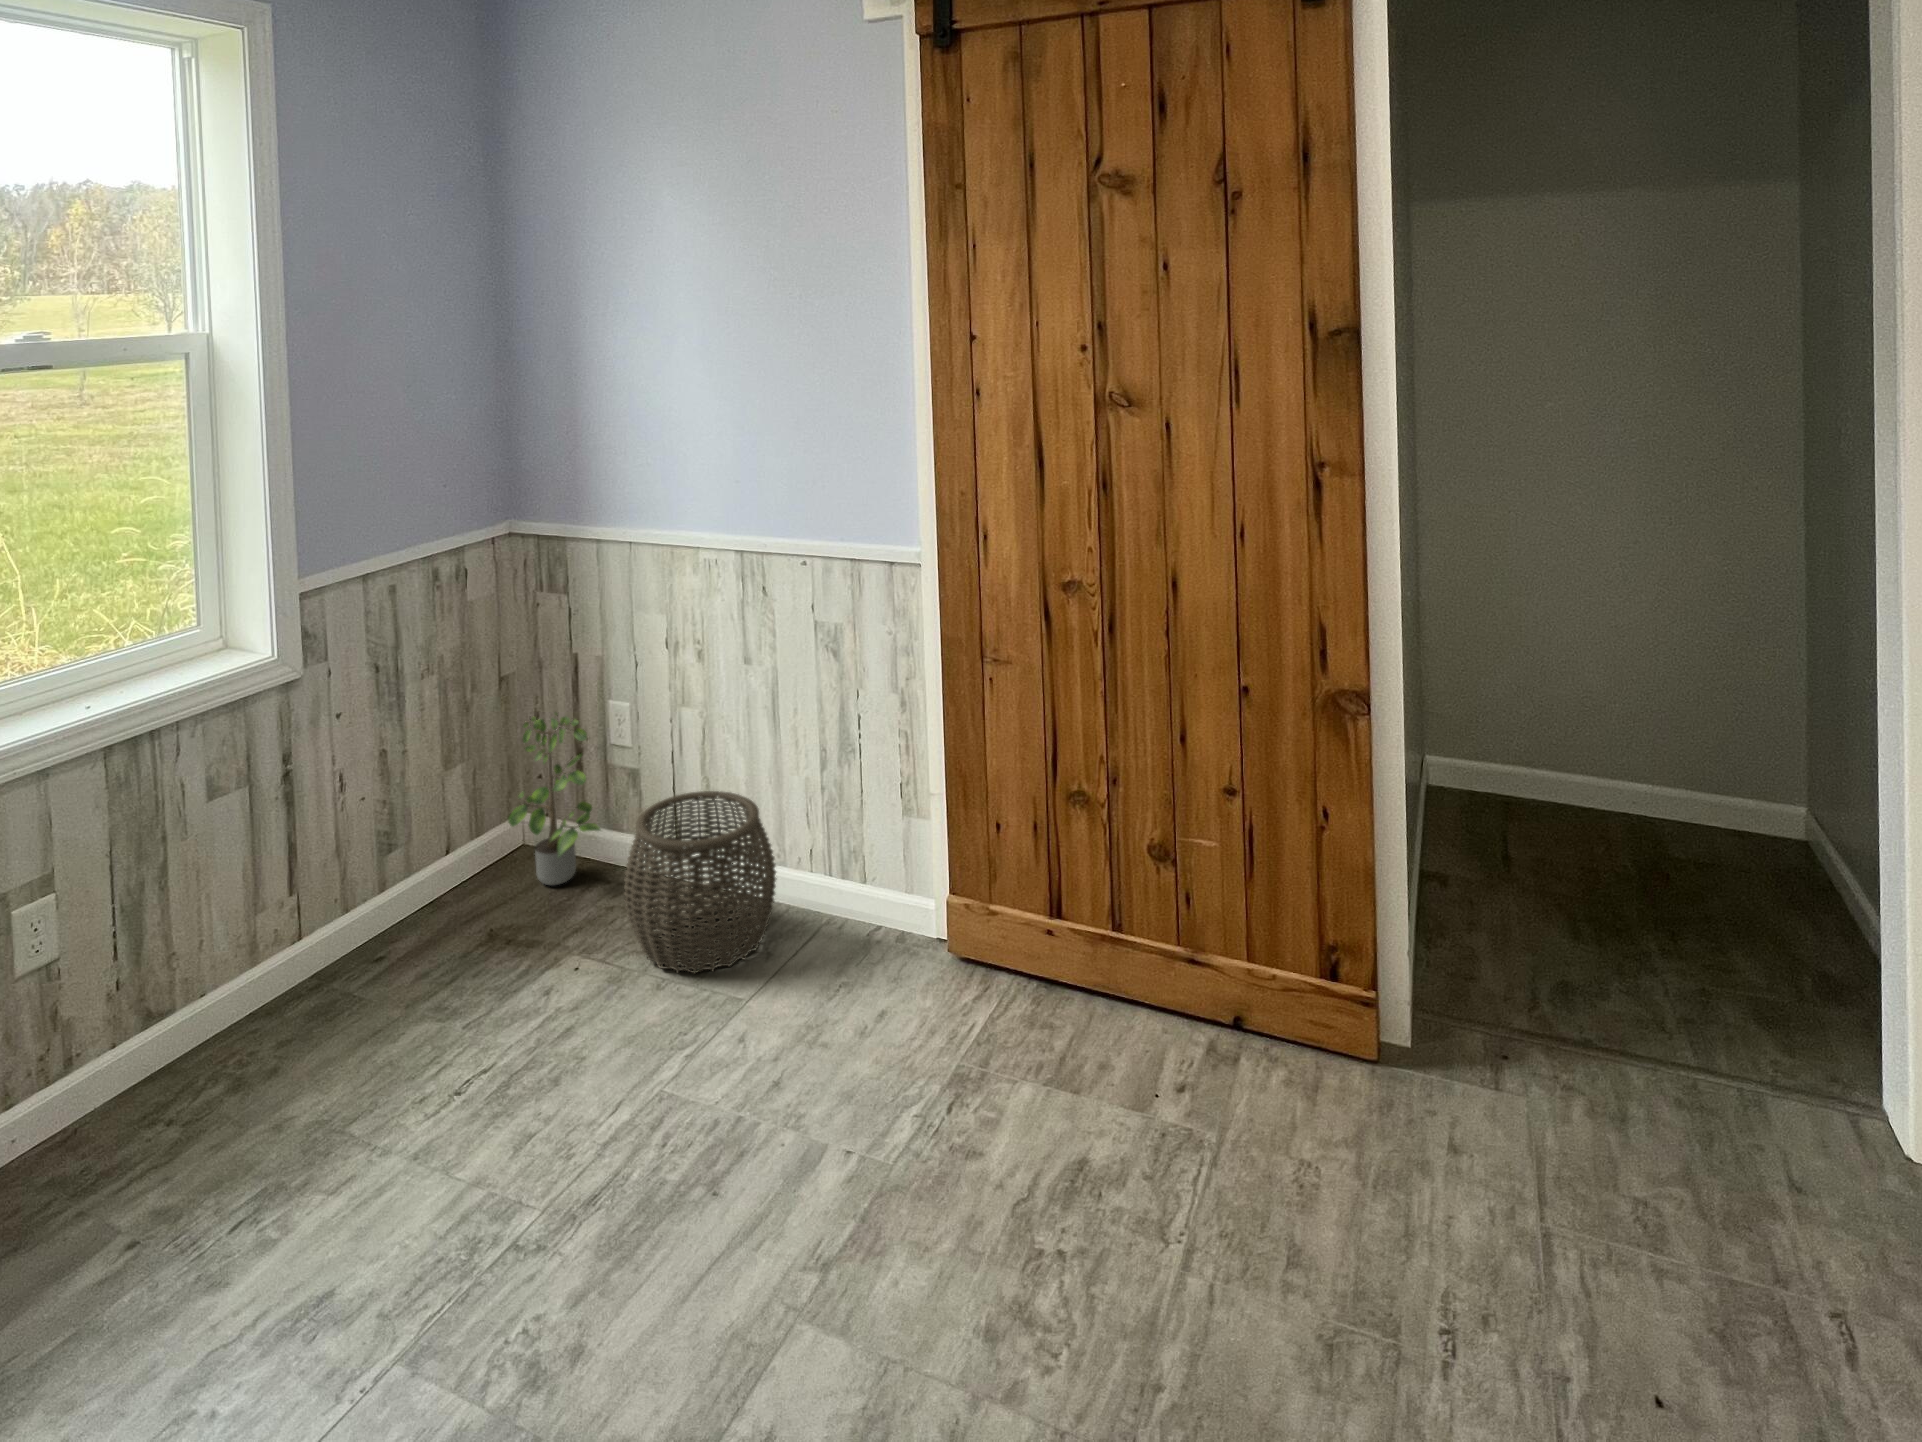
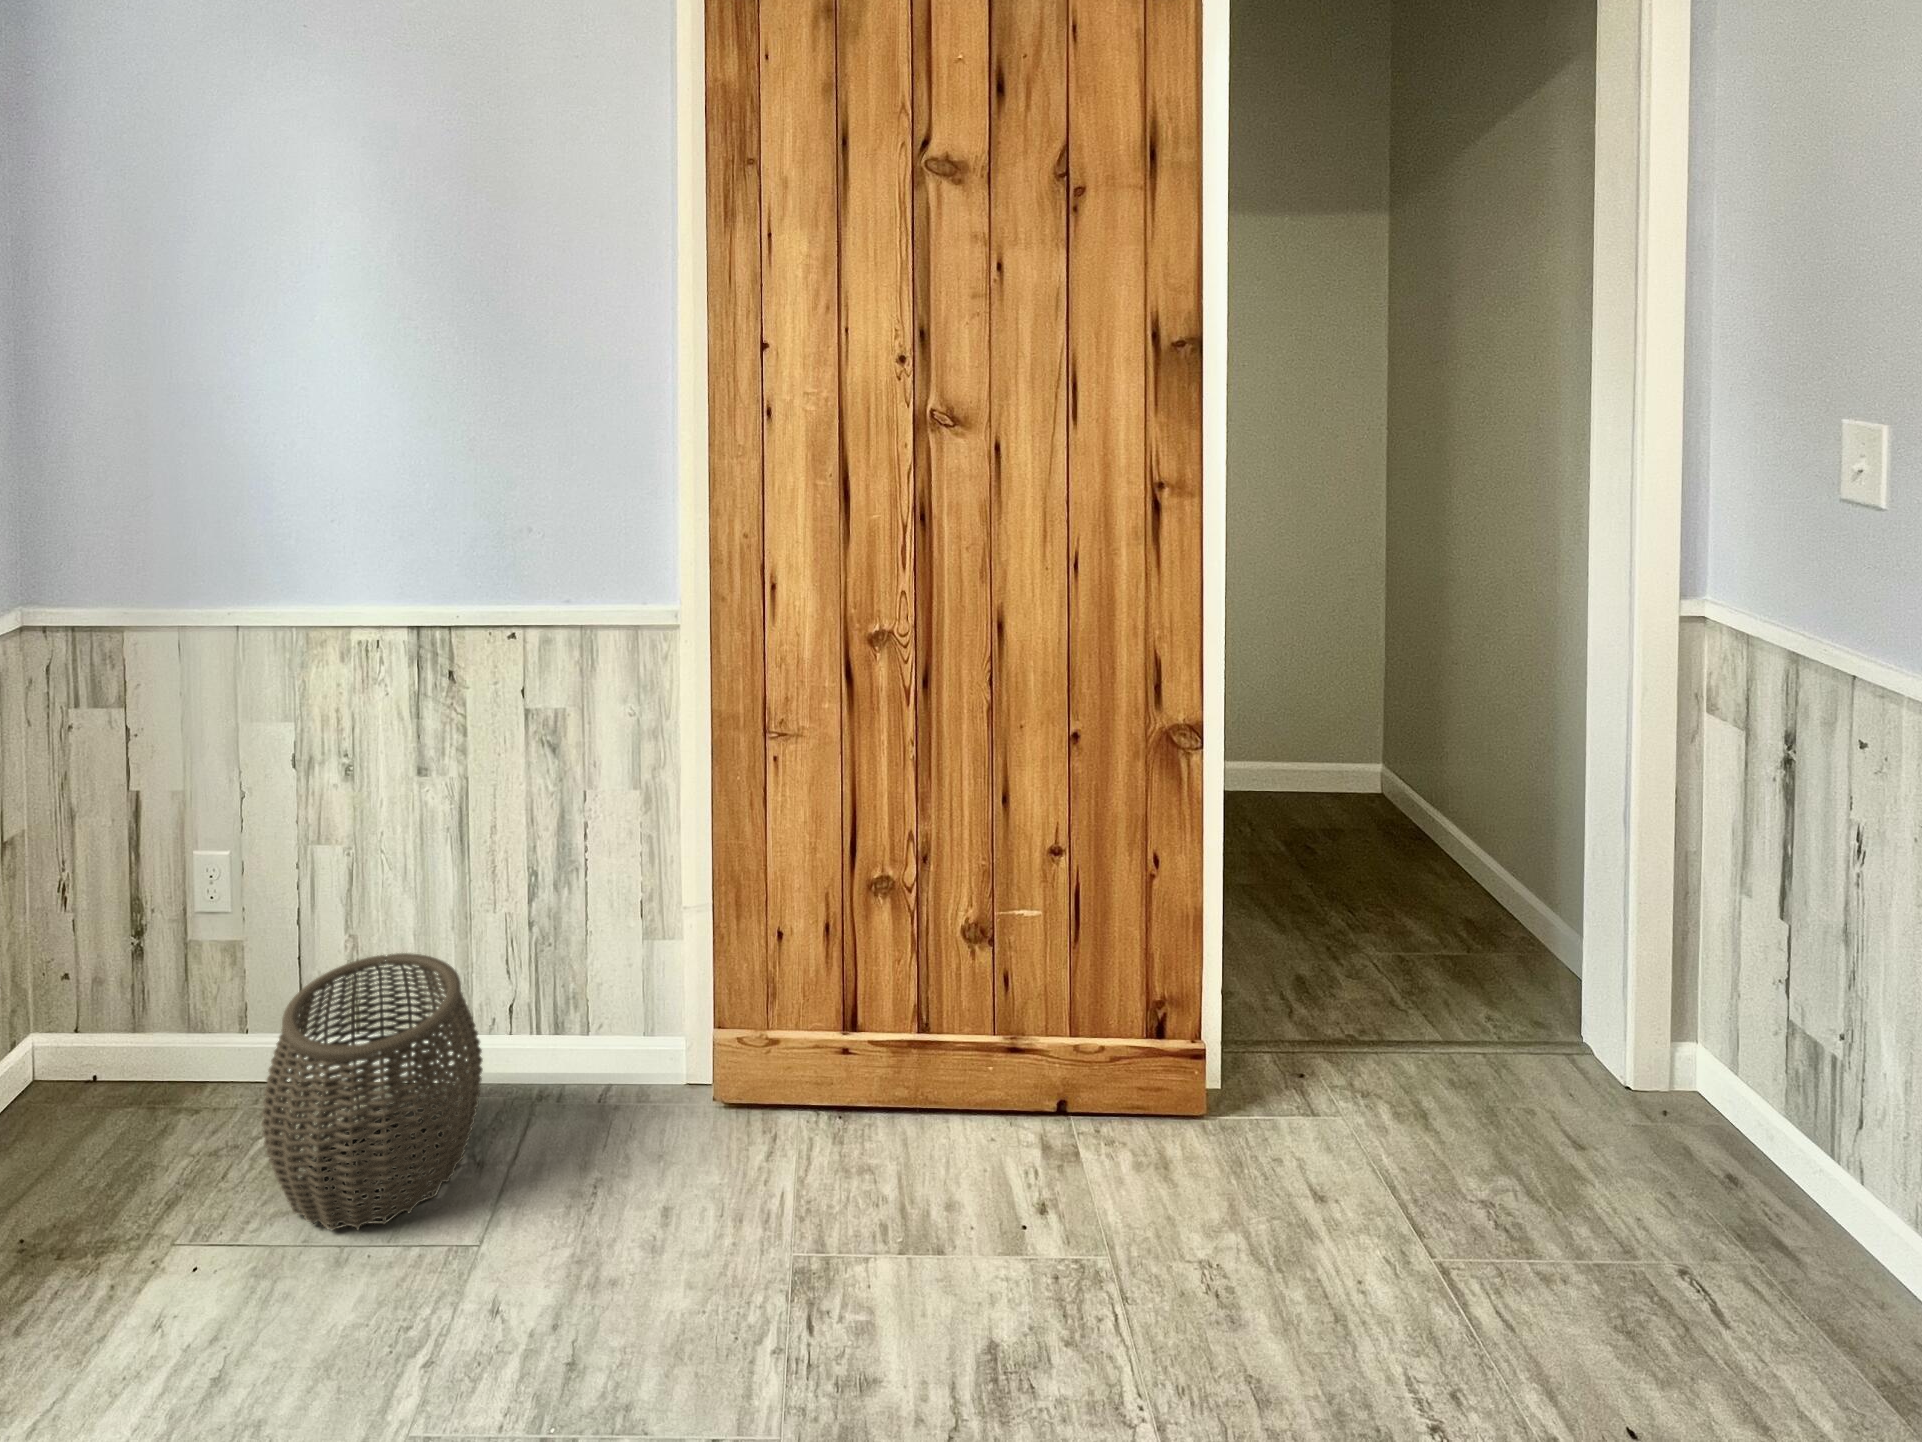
potted plant: present [508,713,600,885] -> none [27,881,194,1139]

